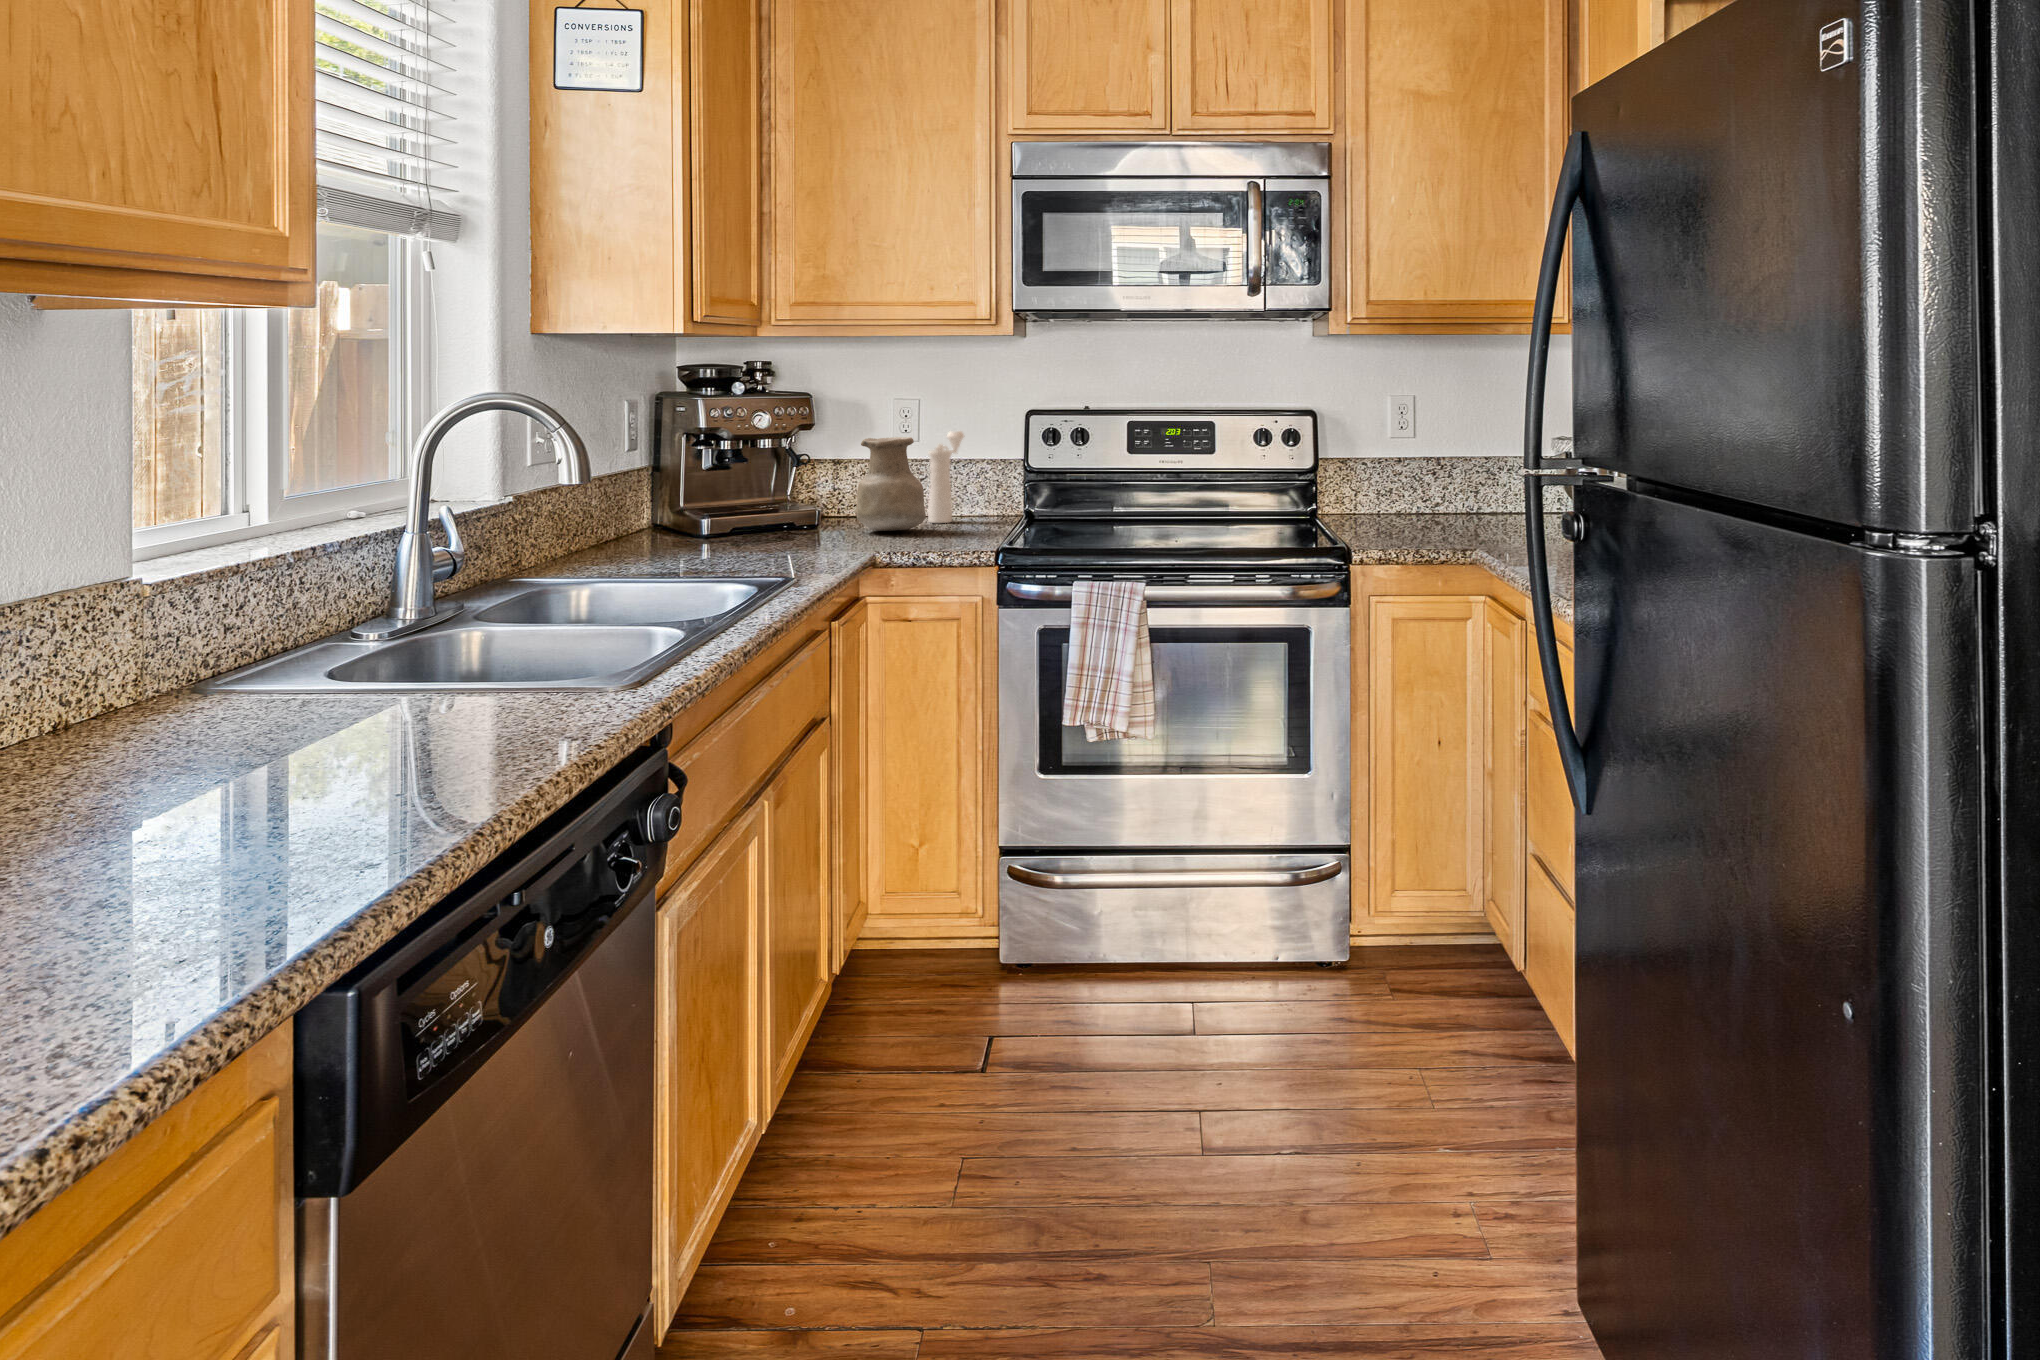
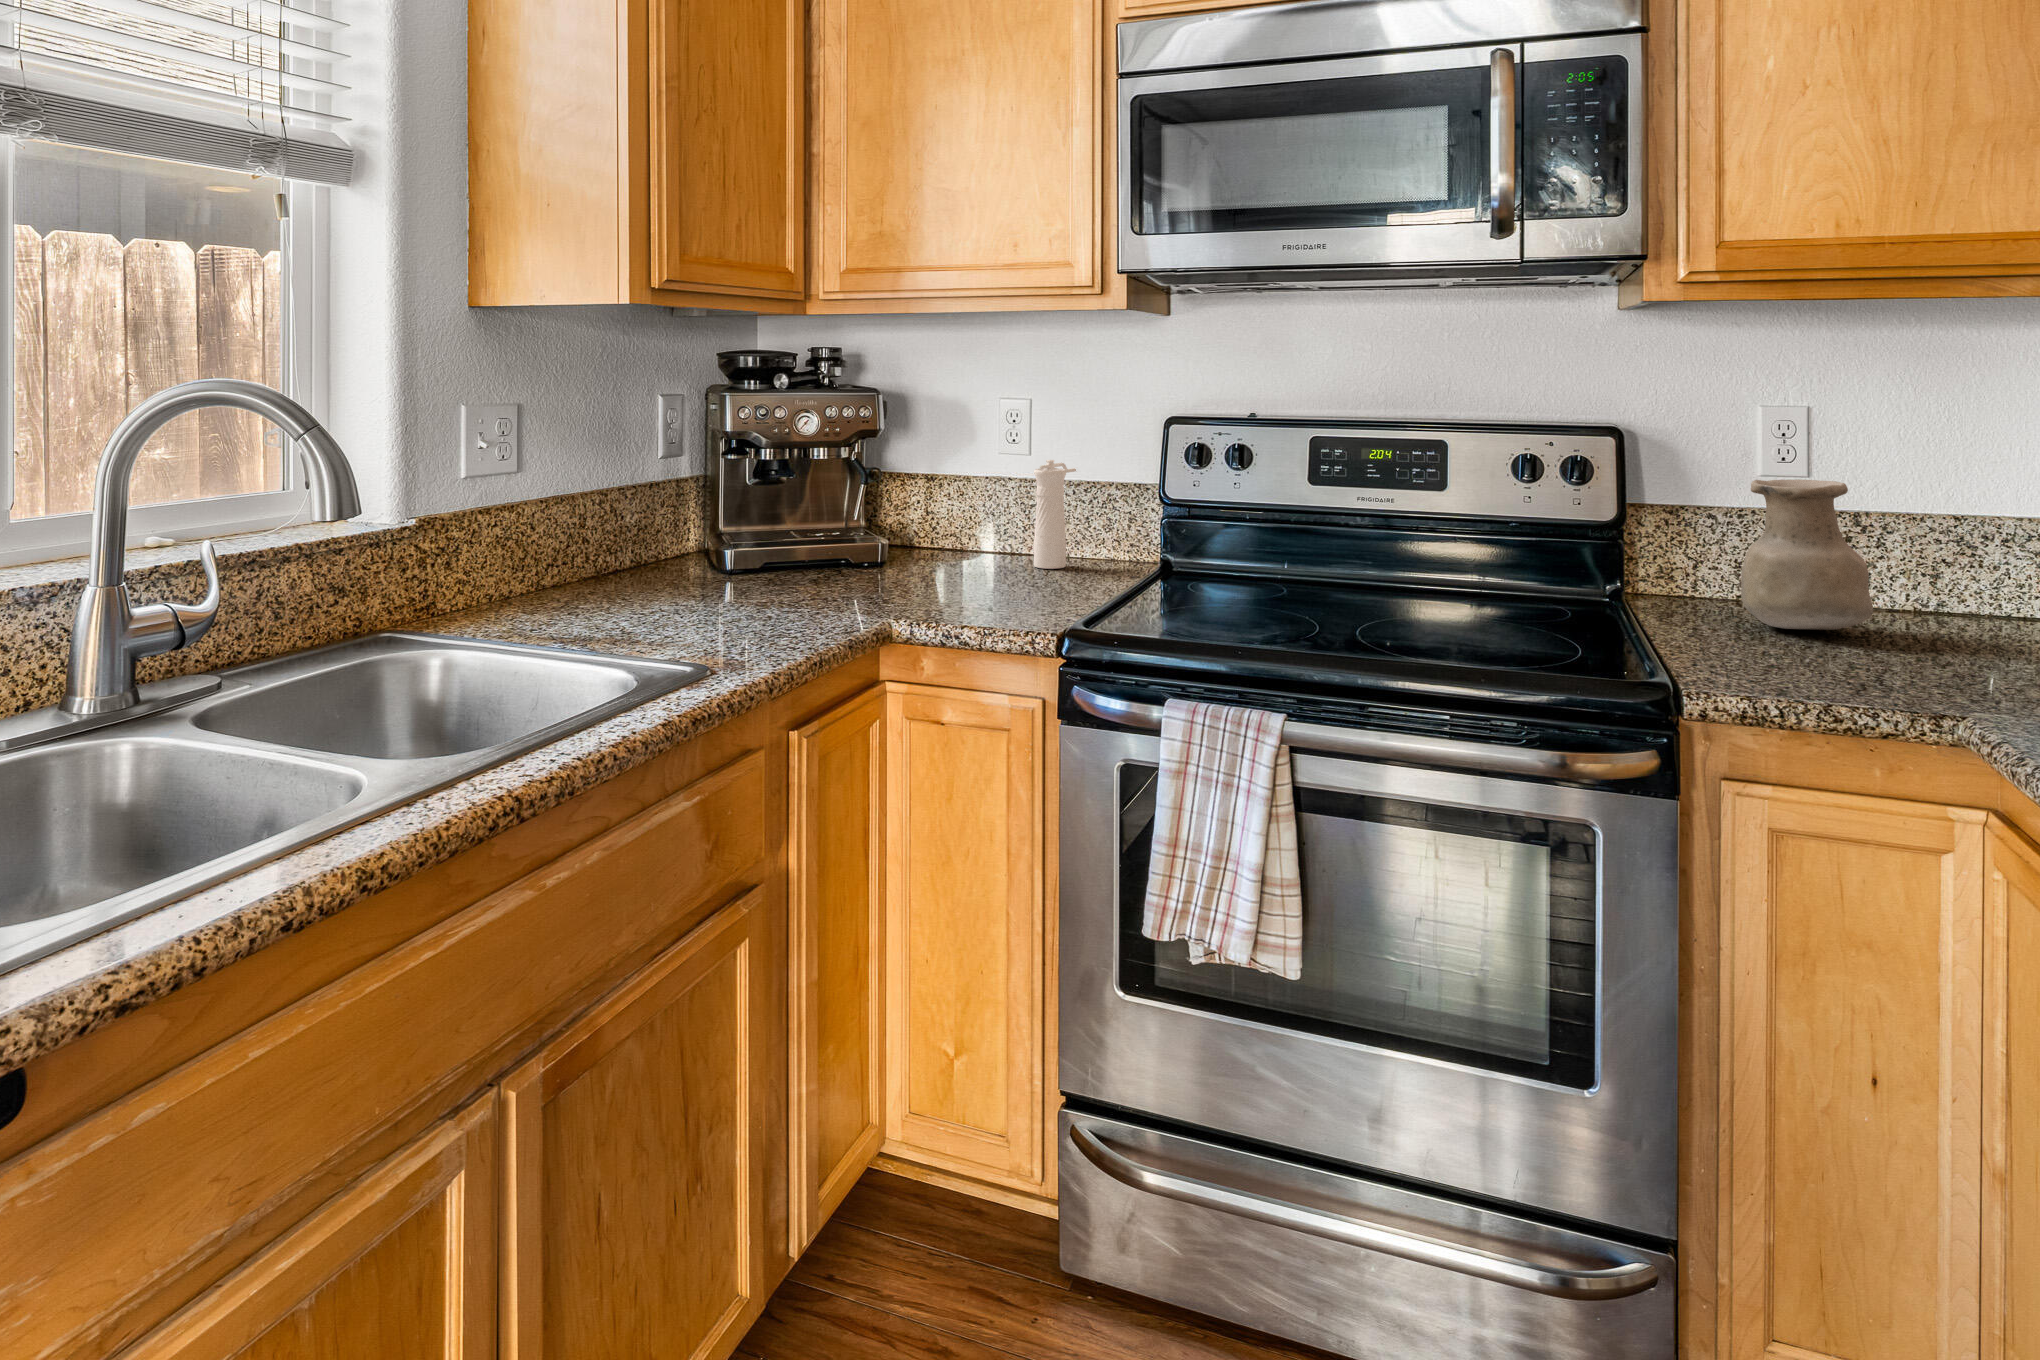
vase: present [856,437,926,531] -> present [1741,479,1873,630]

